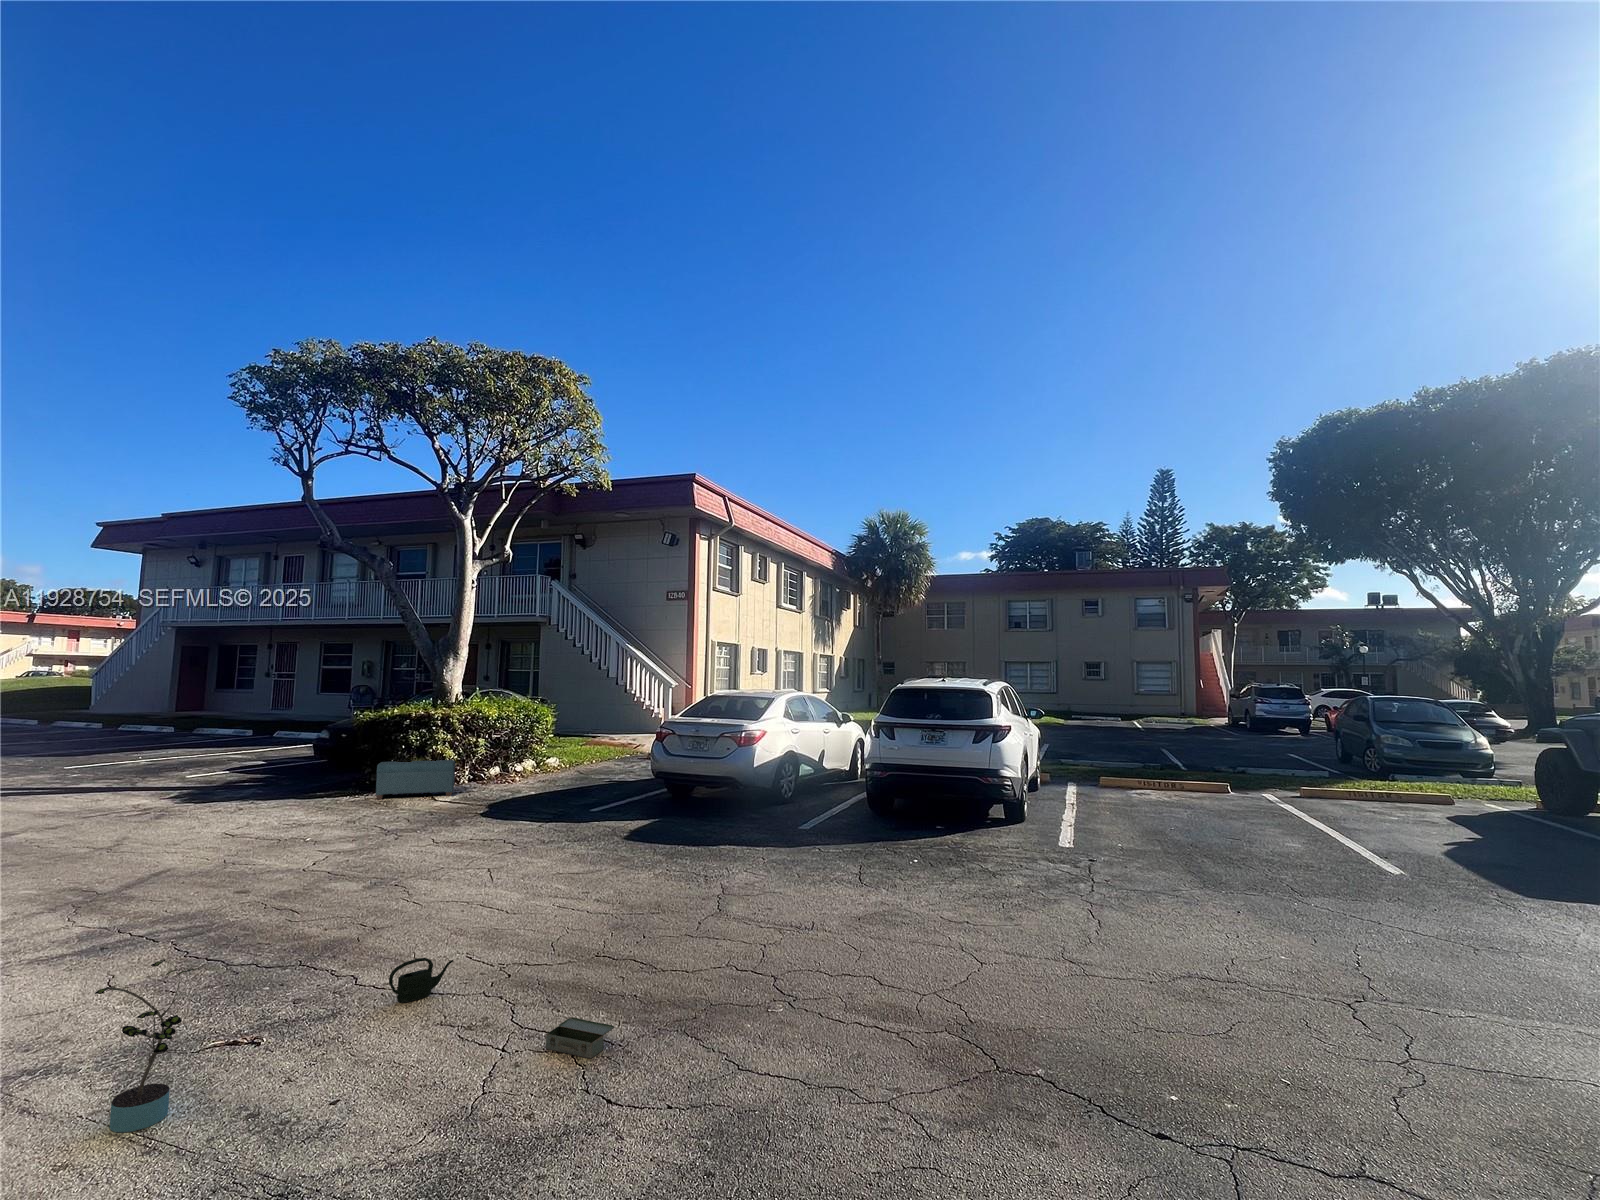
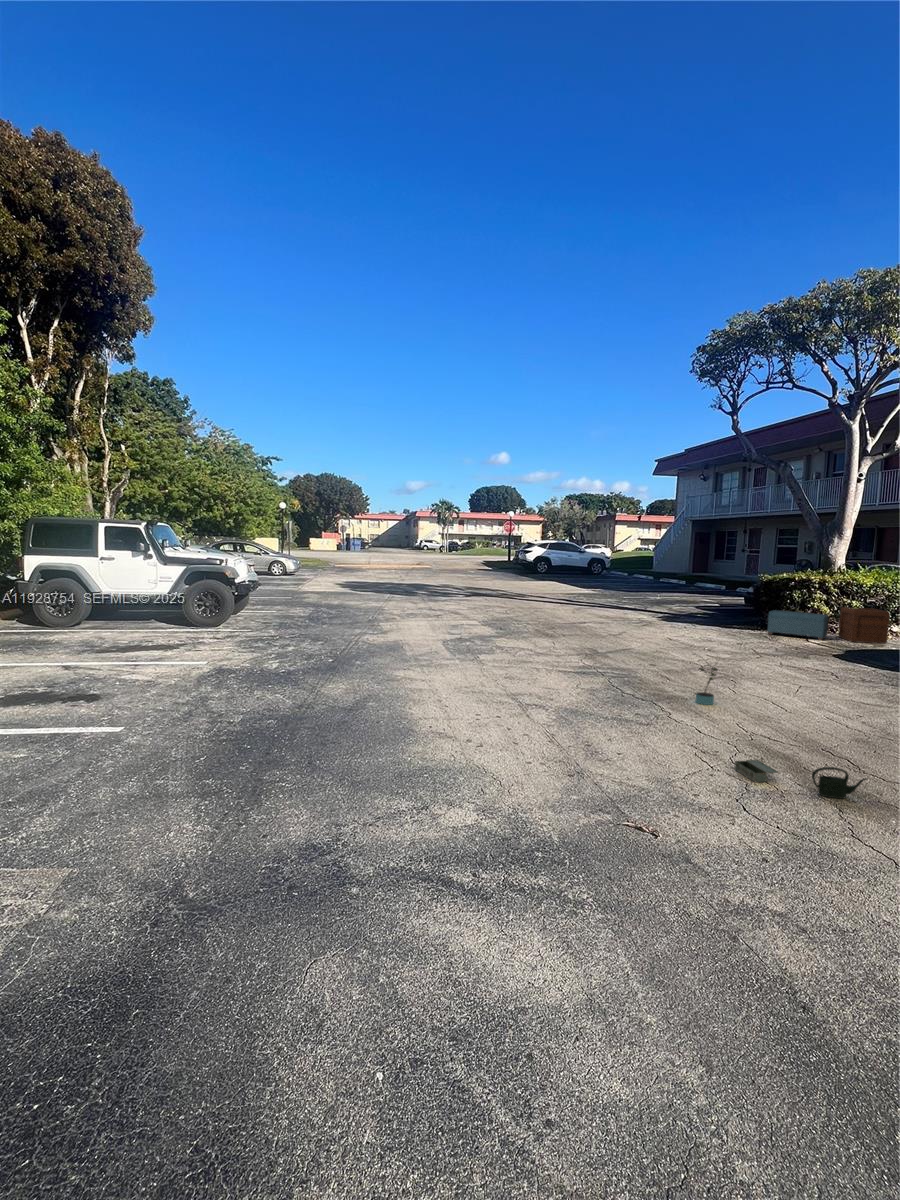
wooden crate: none [465,745,524,792] -> present [838,607,890,644]
watering can: present [389,958,453,1003] -> present [812,767,867,799]
potted plant: present [95,959,201,1132] -> present [696,665,718,705]

